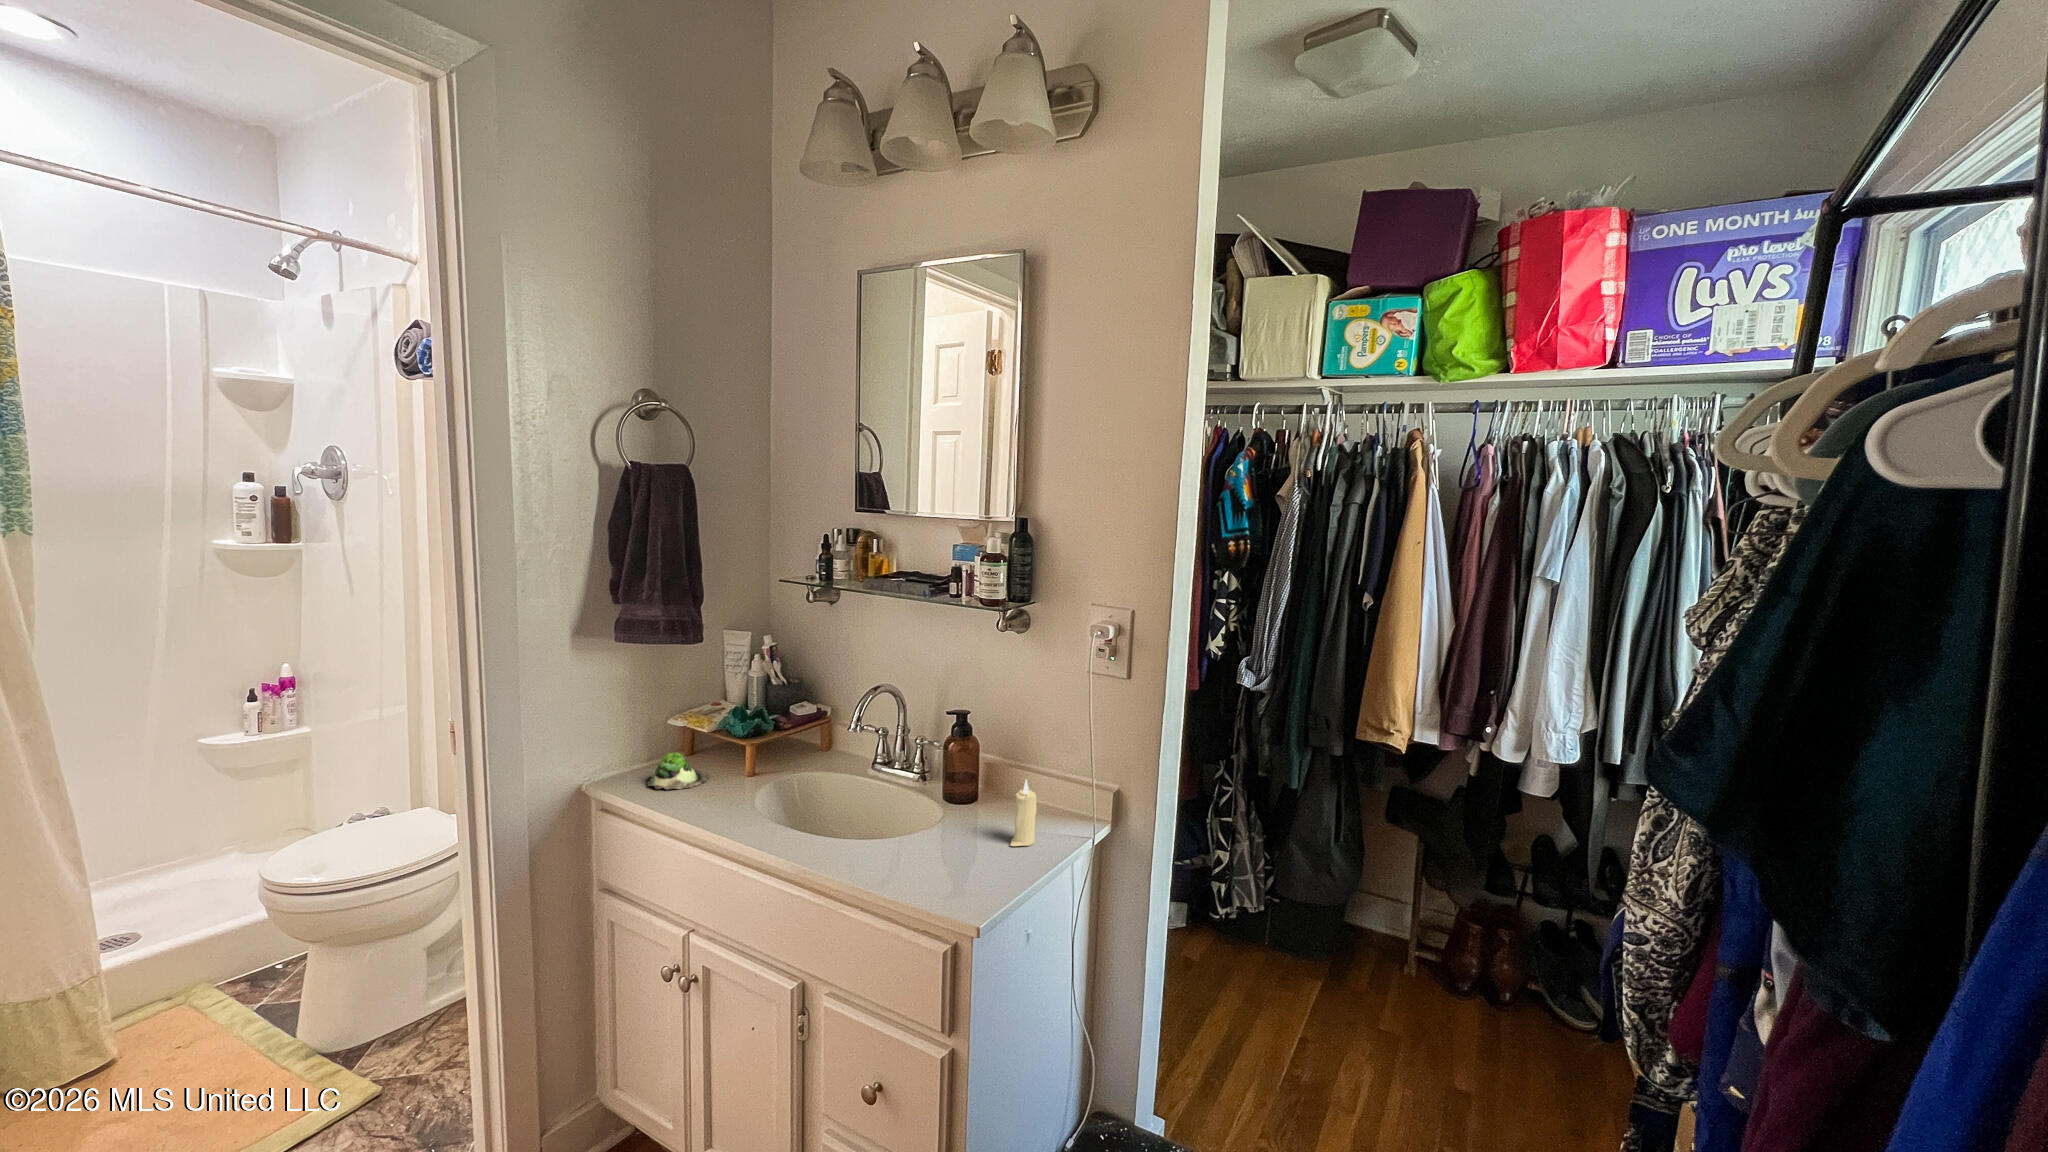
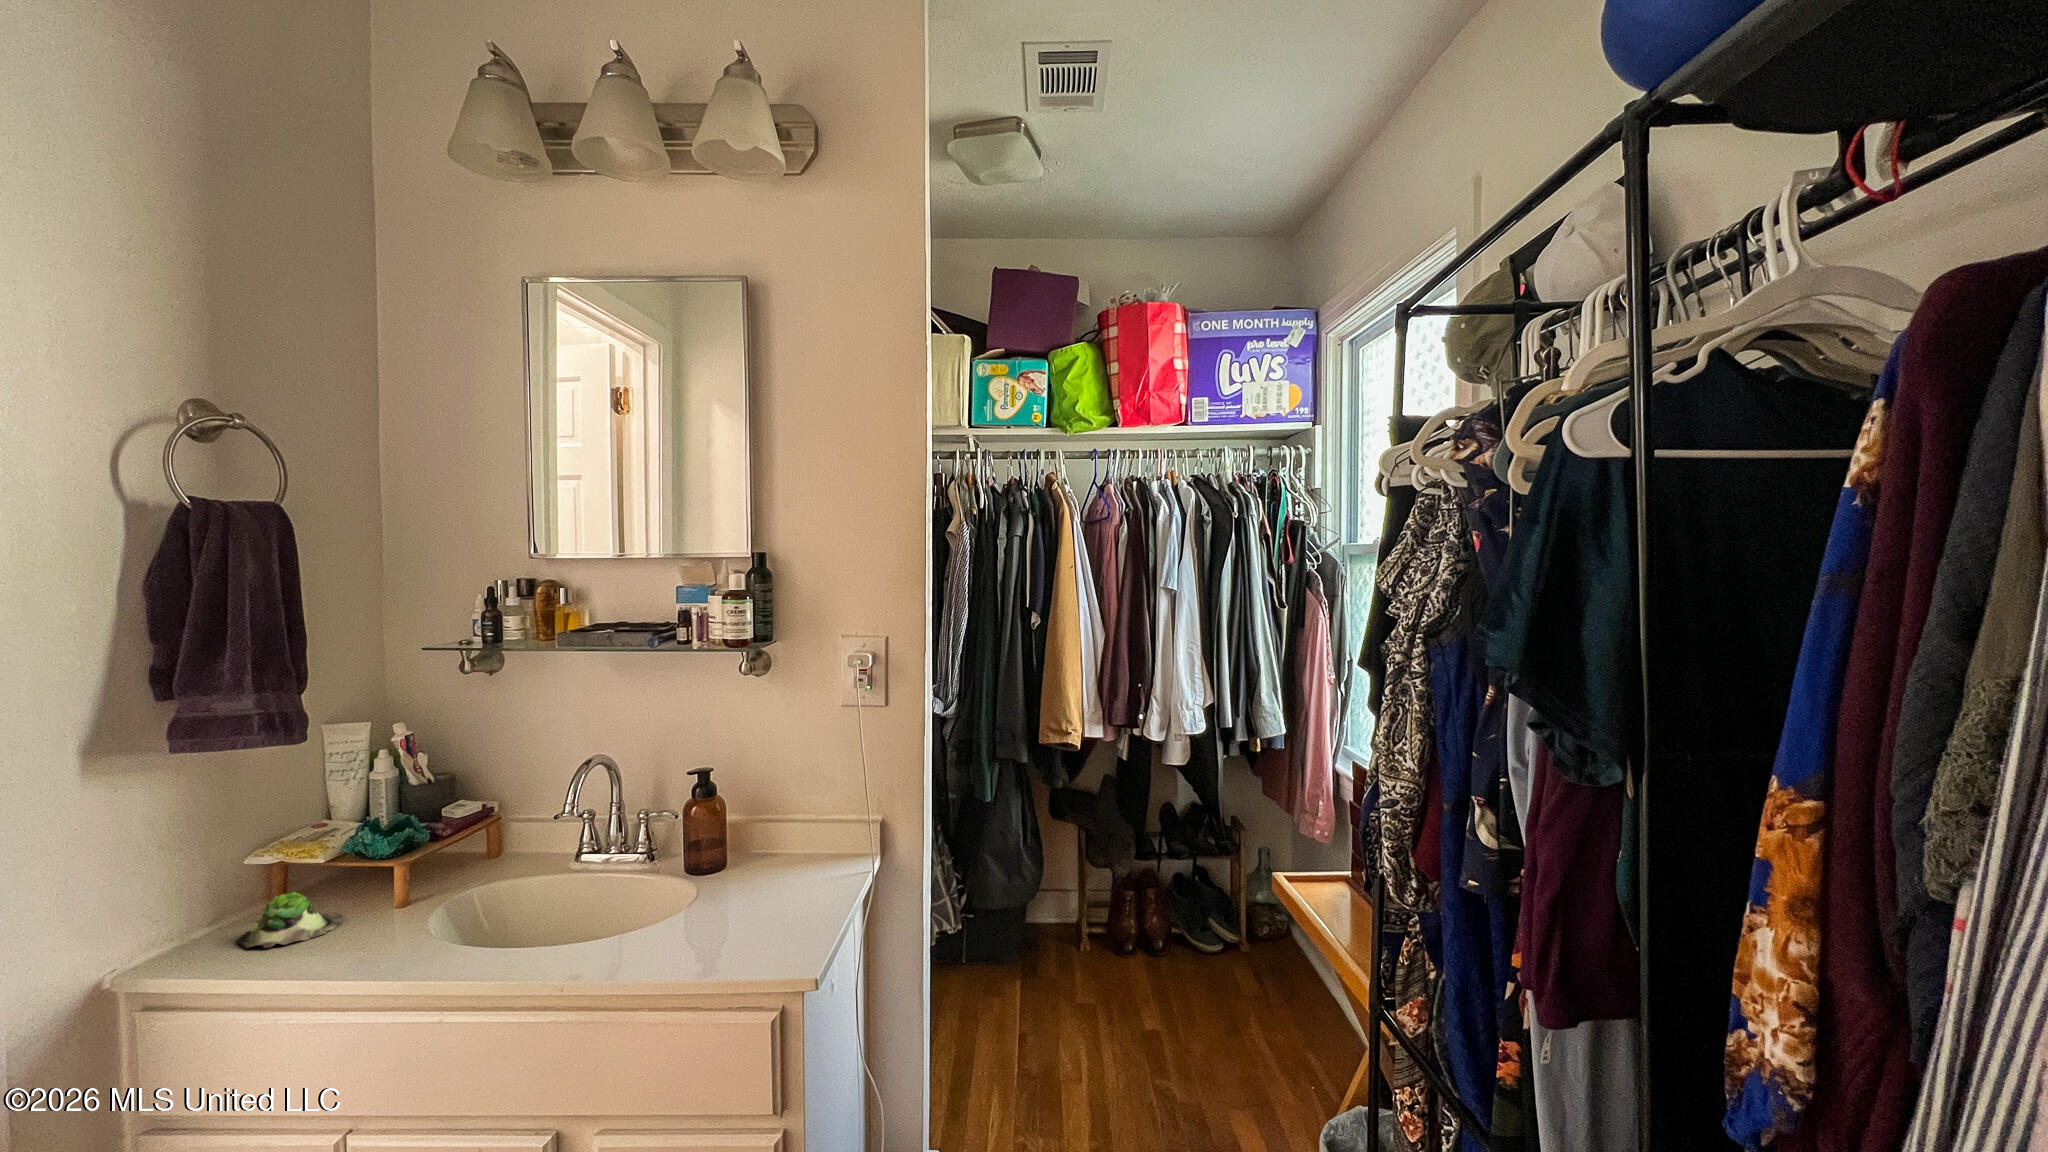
candle: present [1010,780,1036,846] -> none [796,819,822,894]

